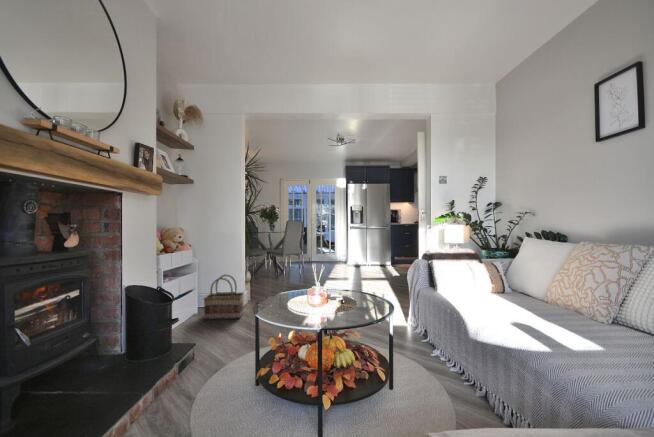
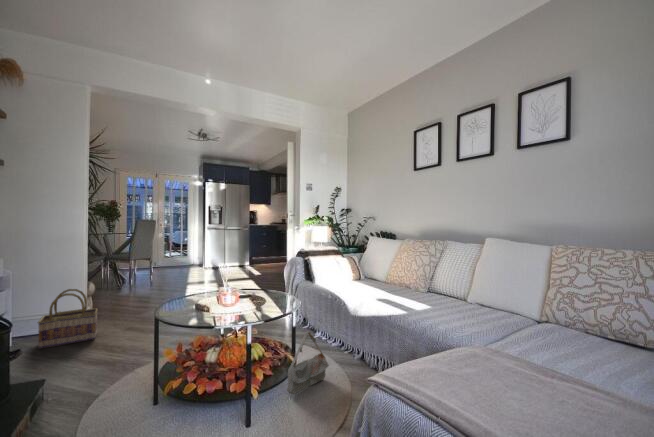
bag: none [370,346,428,417] -> present [287,331,329,394]

